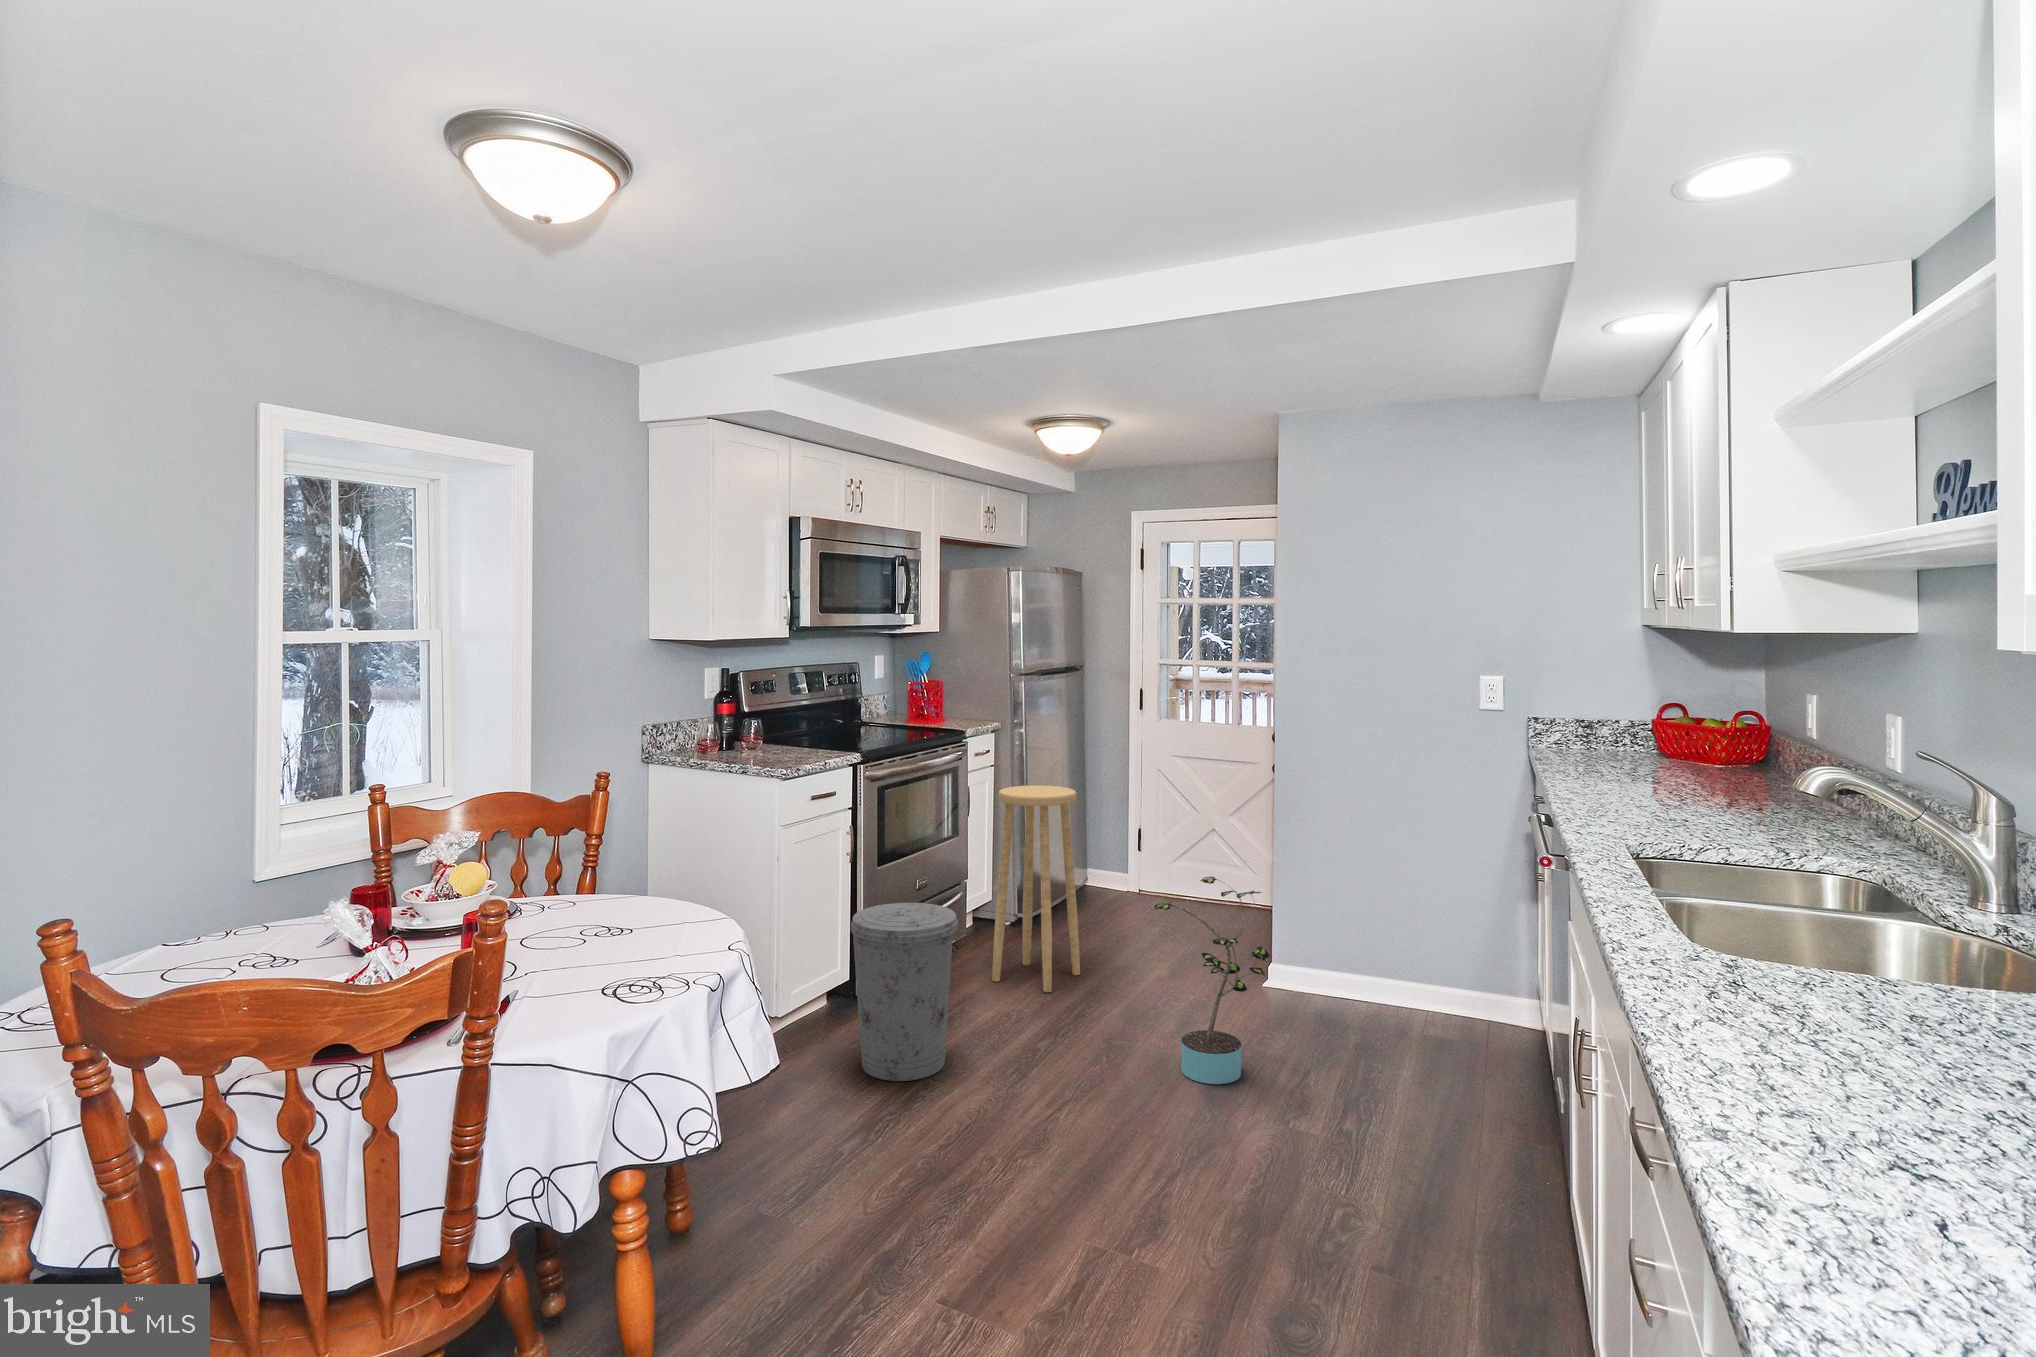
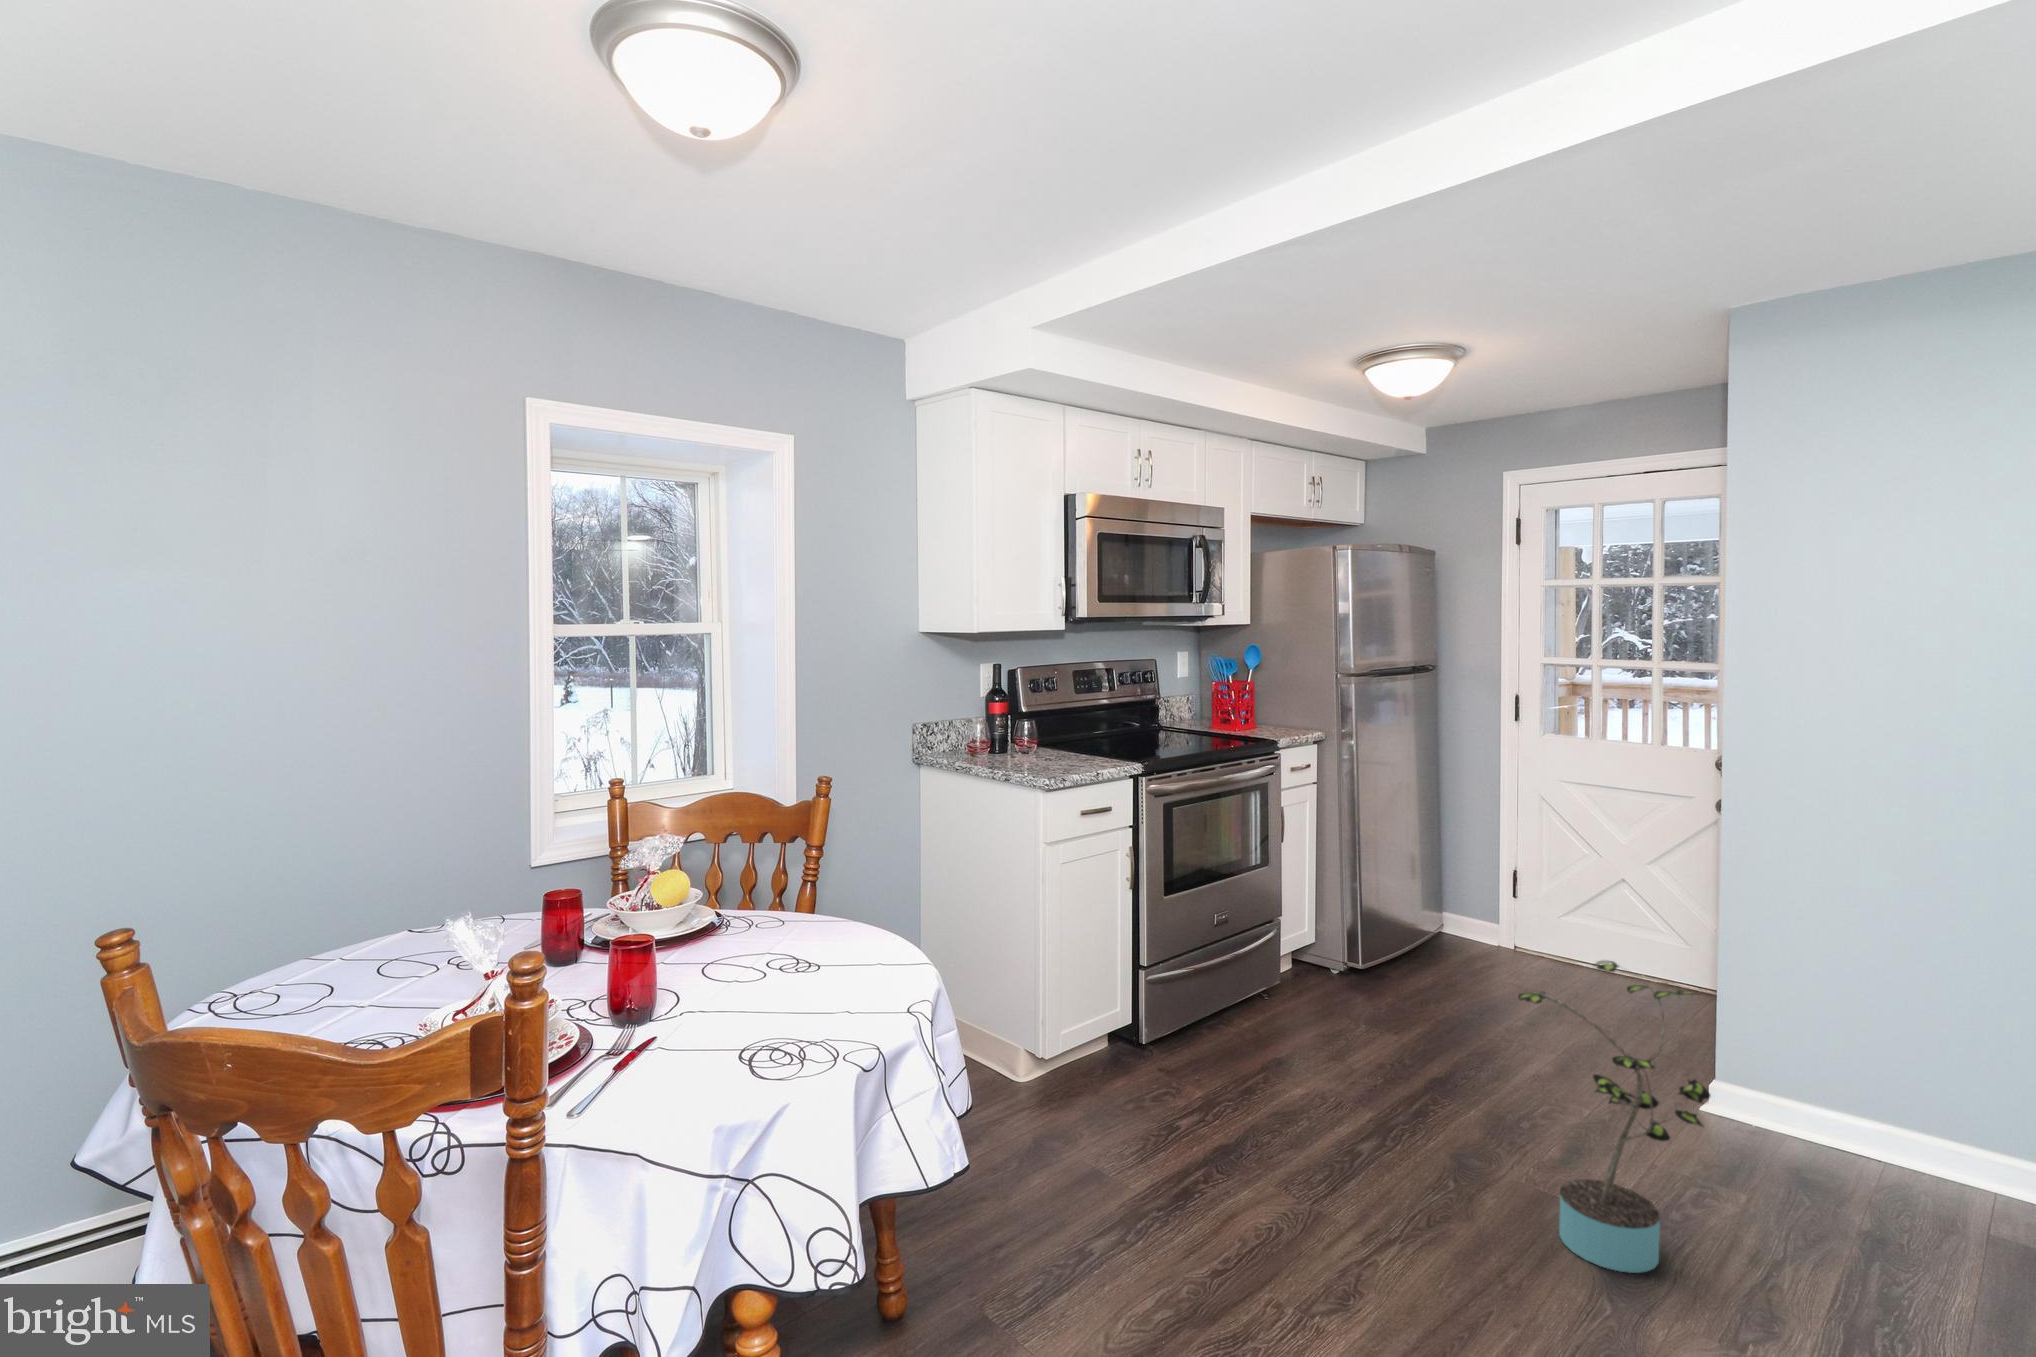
stool: present [992,785,1080,992] -> none [1302,811,1421,1076]
trash can: present [851,903,958,1081] -> none [1106,948,1240,1176]

